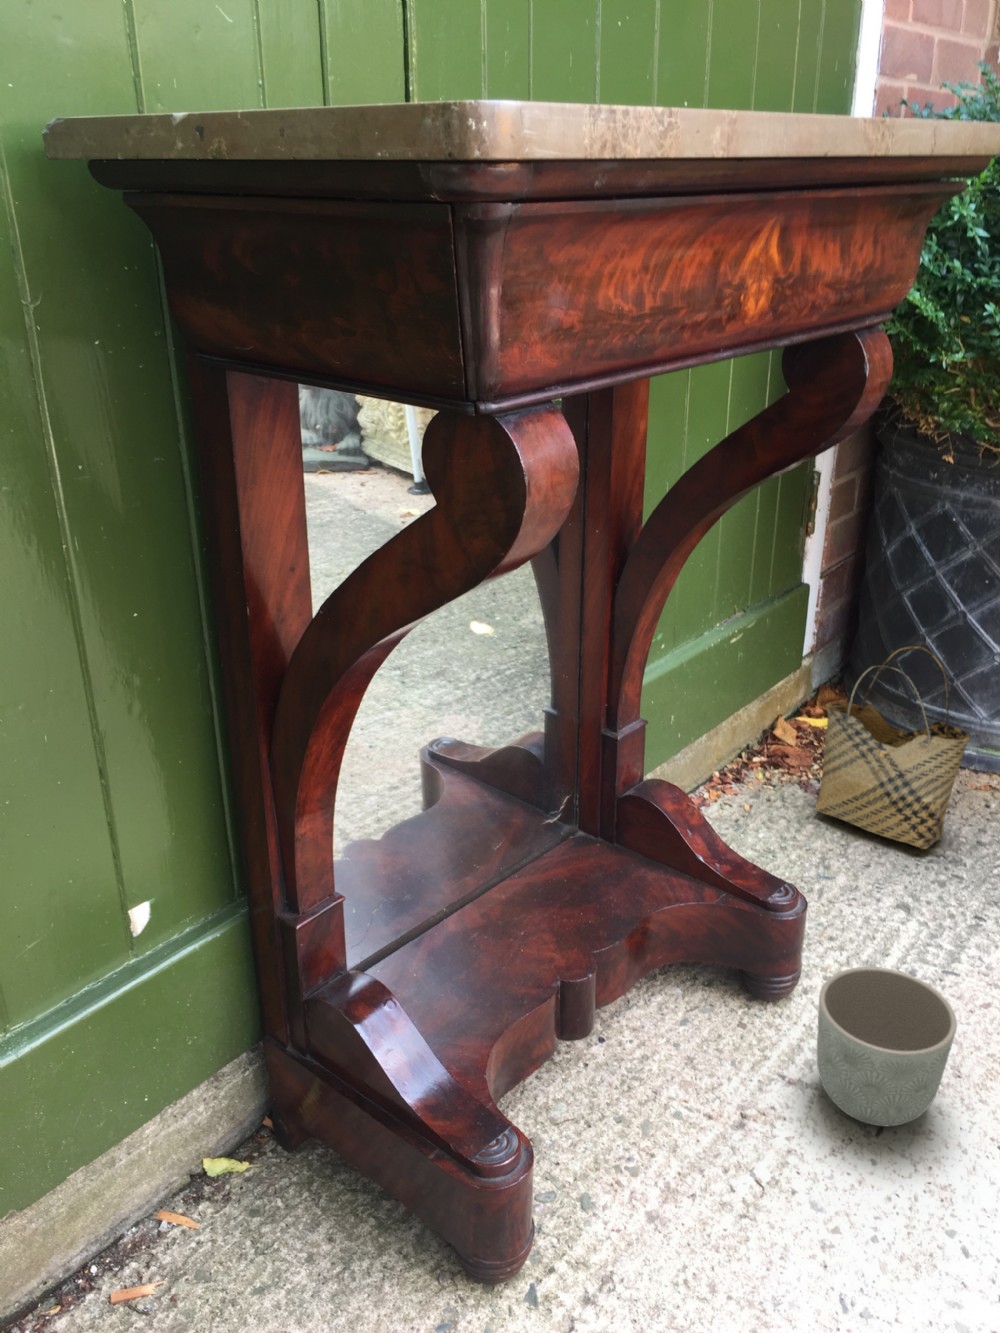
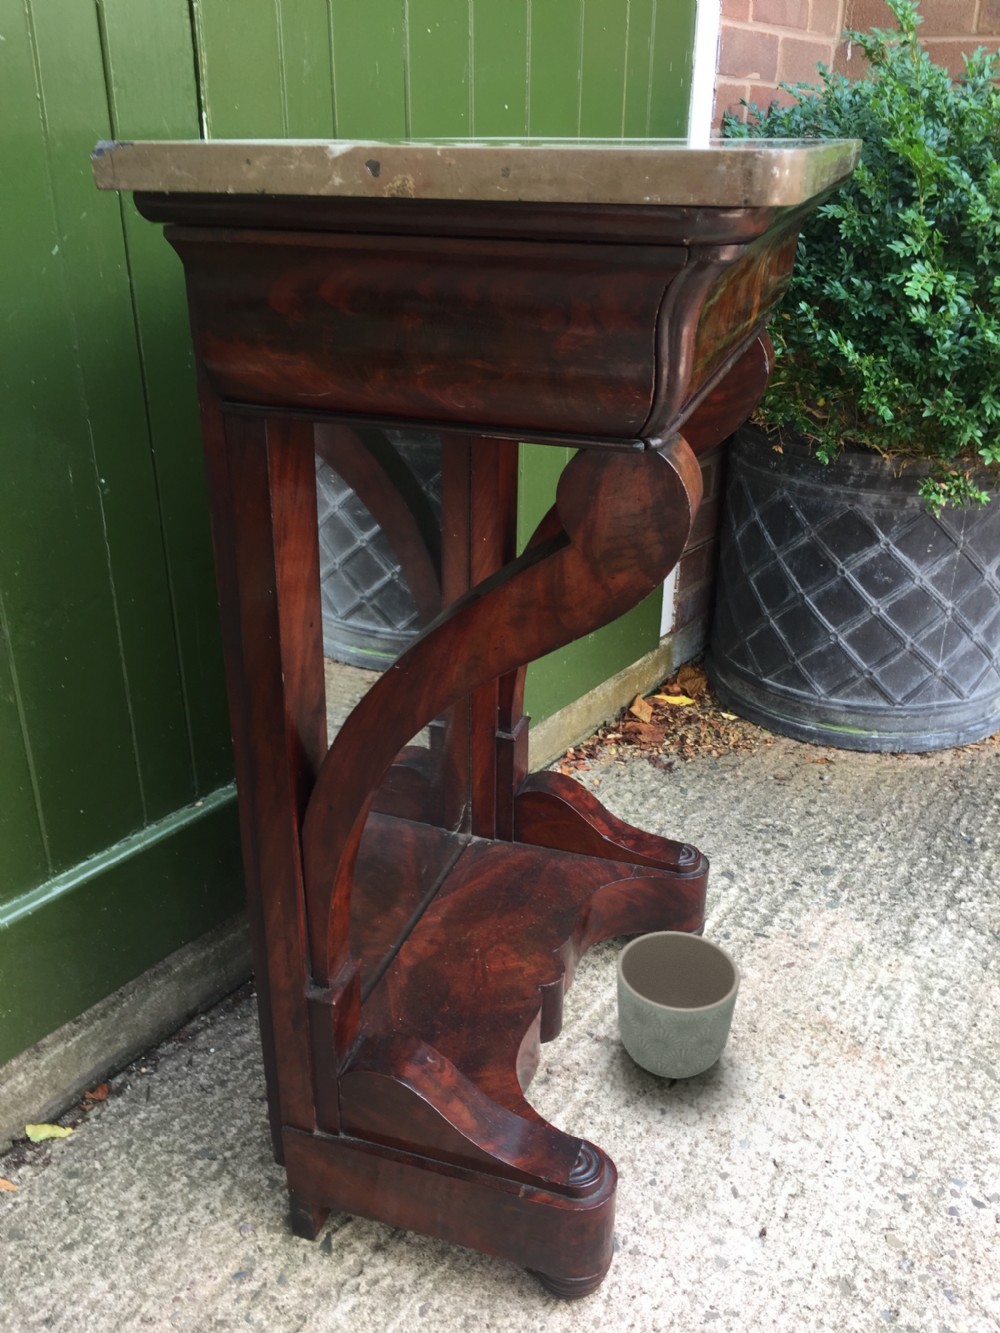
woven basket: present [815,646,970,849] -> none [658,627,795,819]

